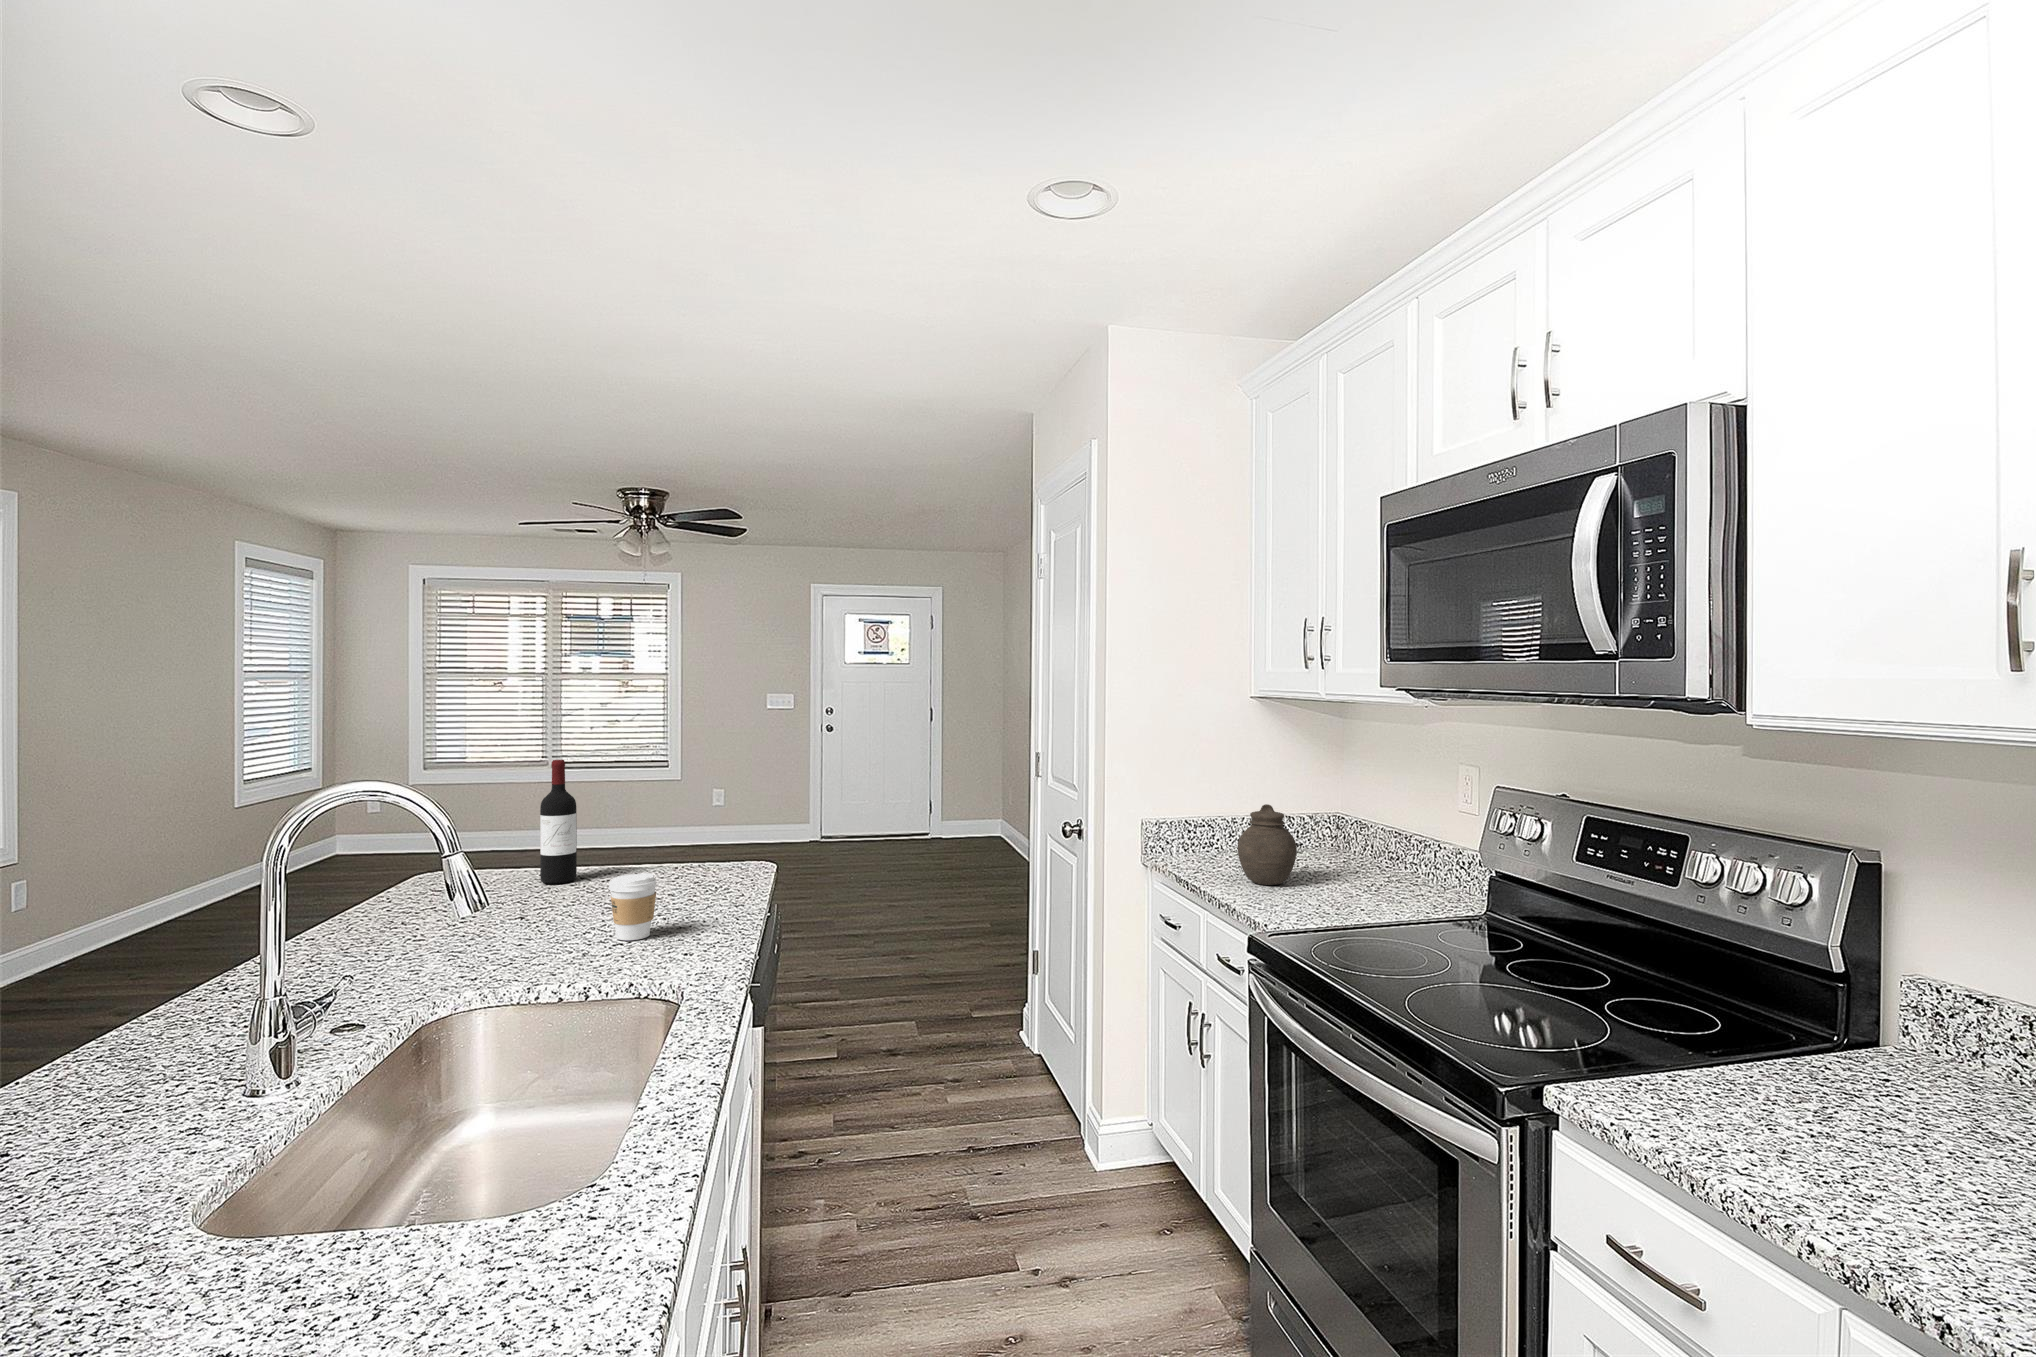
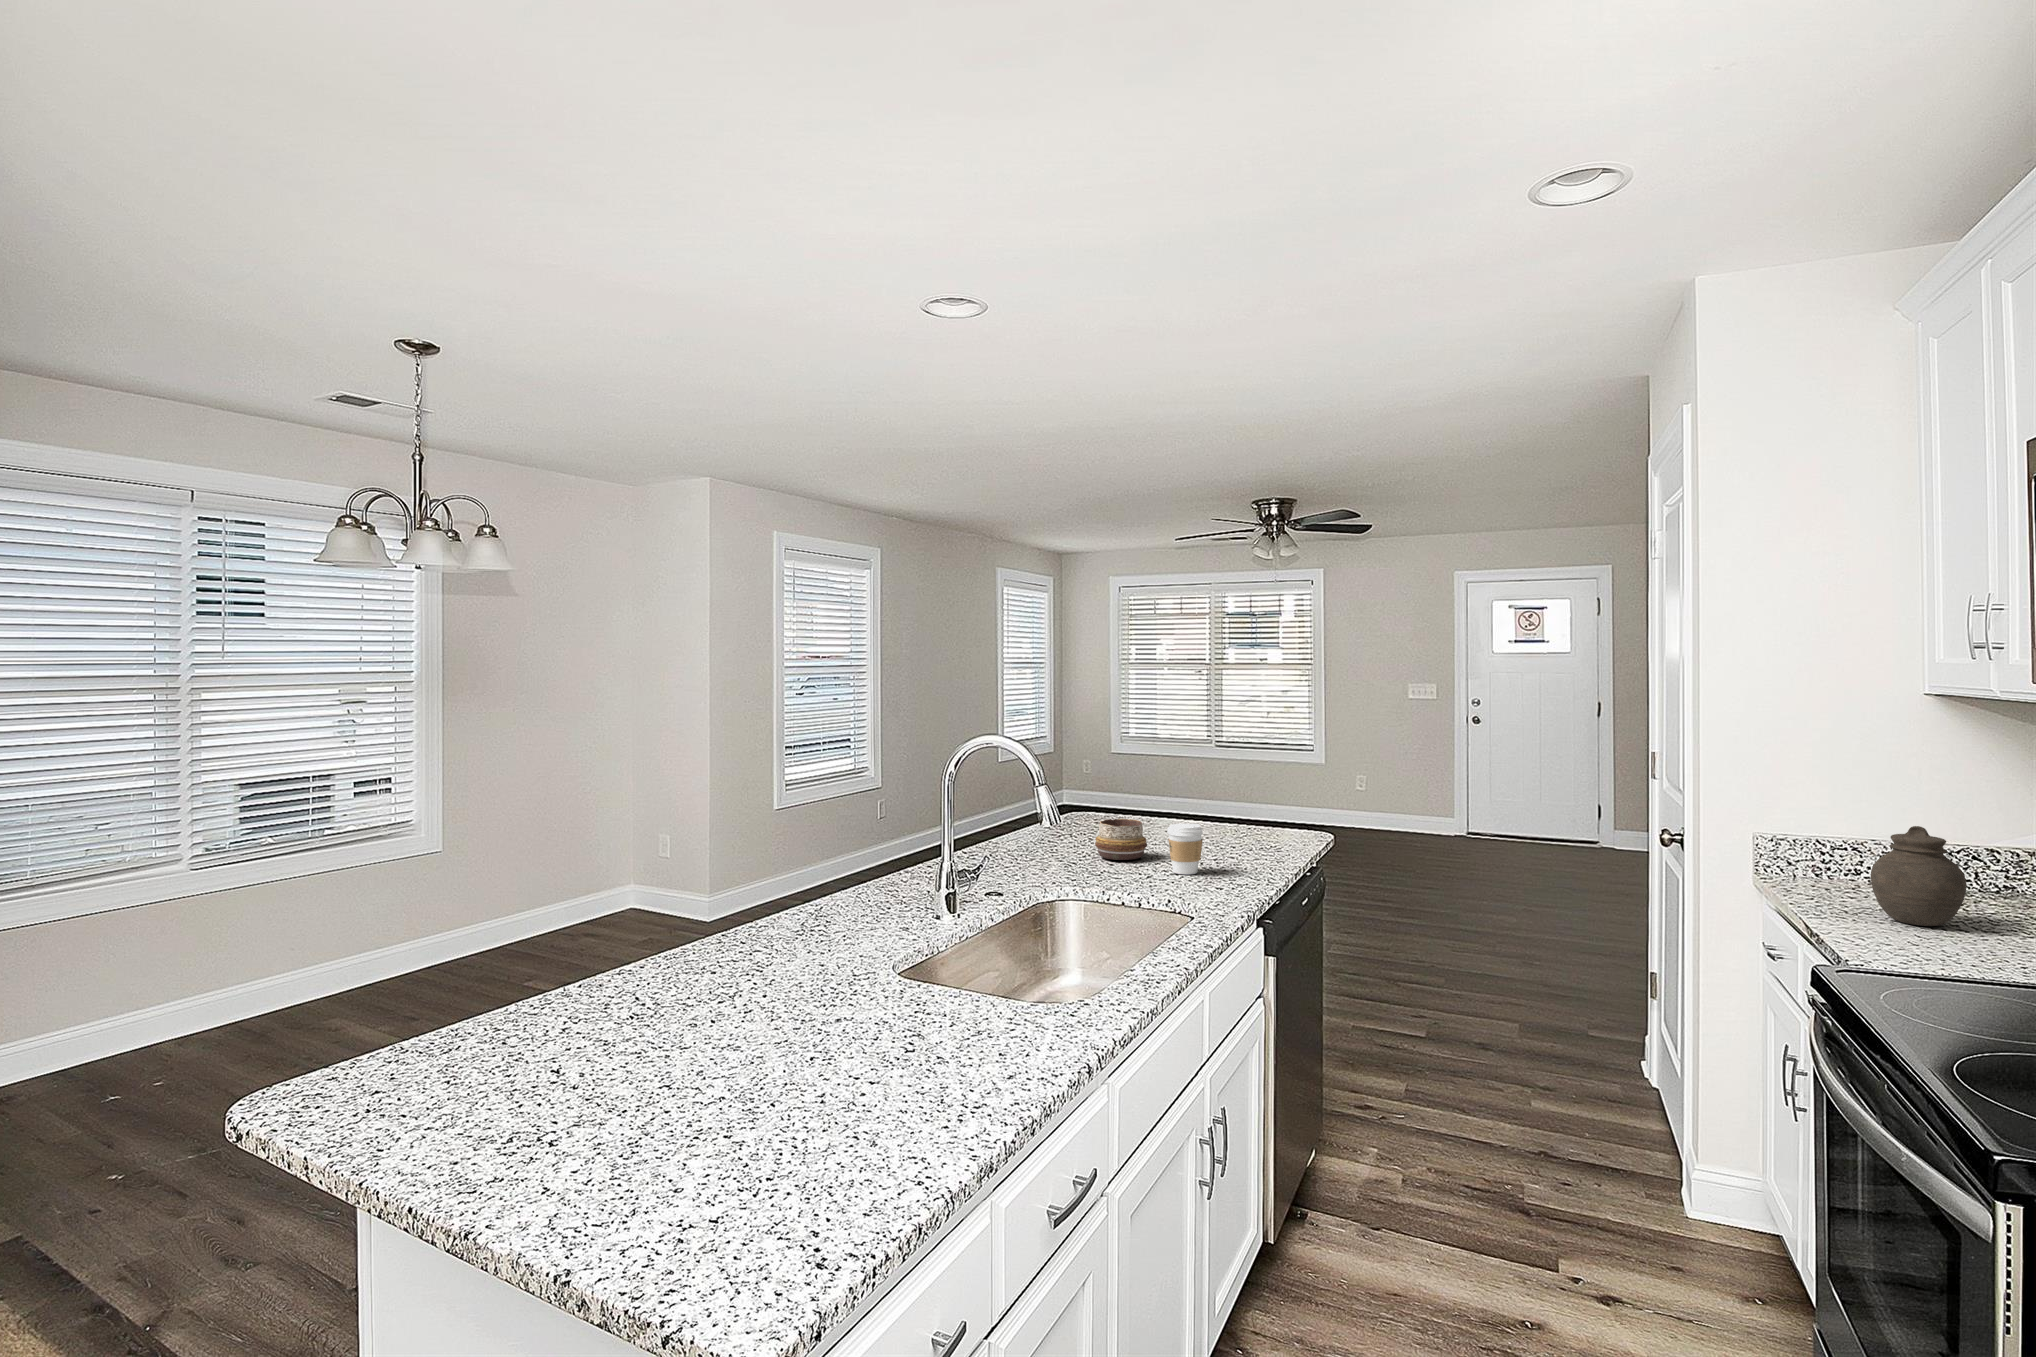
wine bottle: present [540,760,577,884] -> none [1142,733,1168,830]
decorative bowl: none [494,876,570,934] -> present [1095,819,1147,860]

